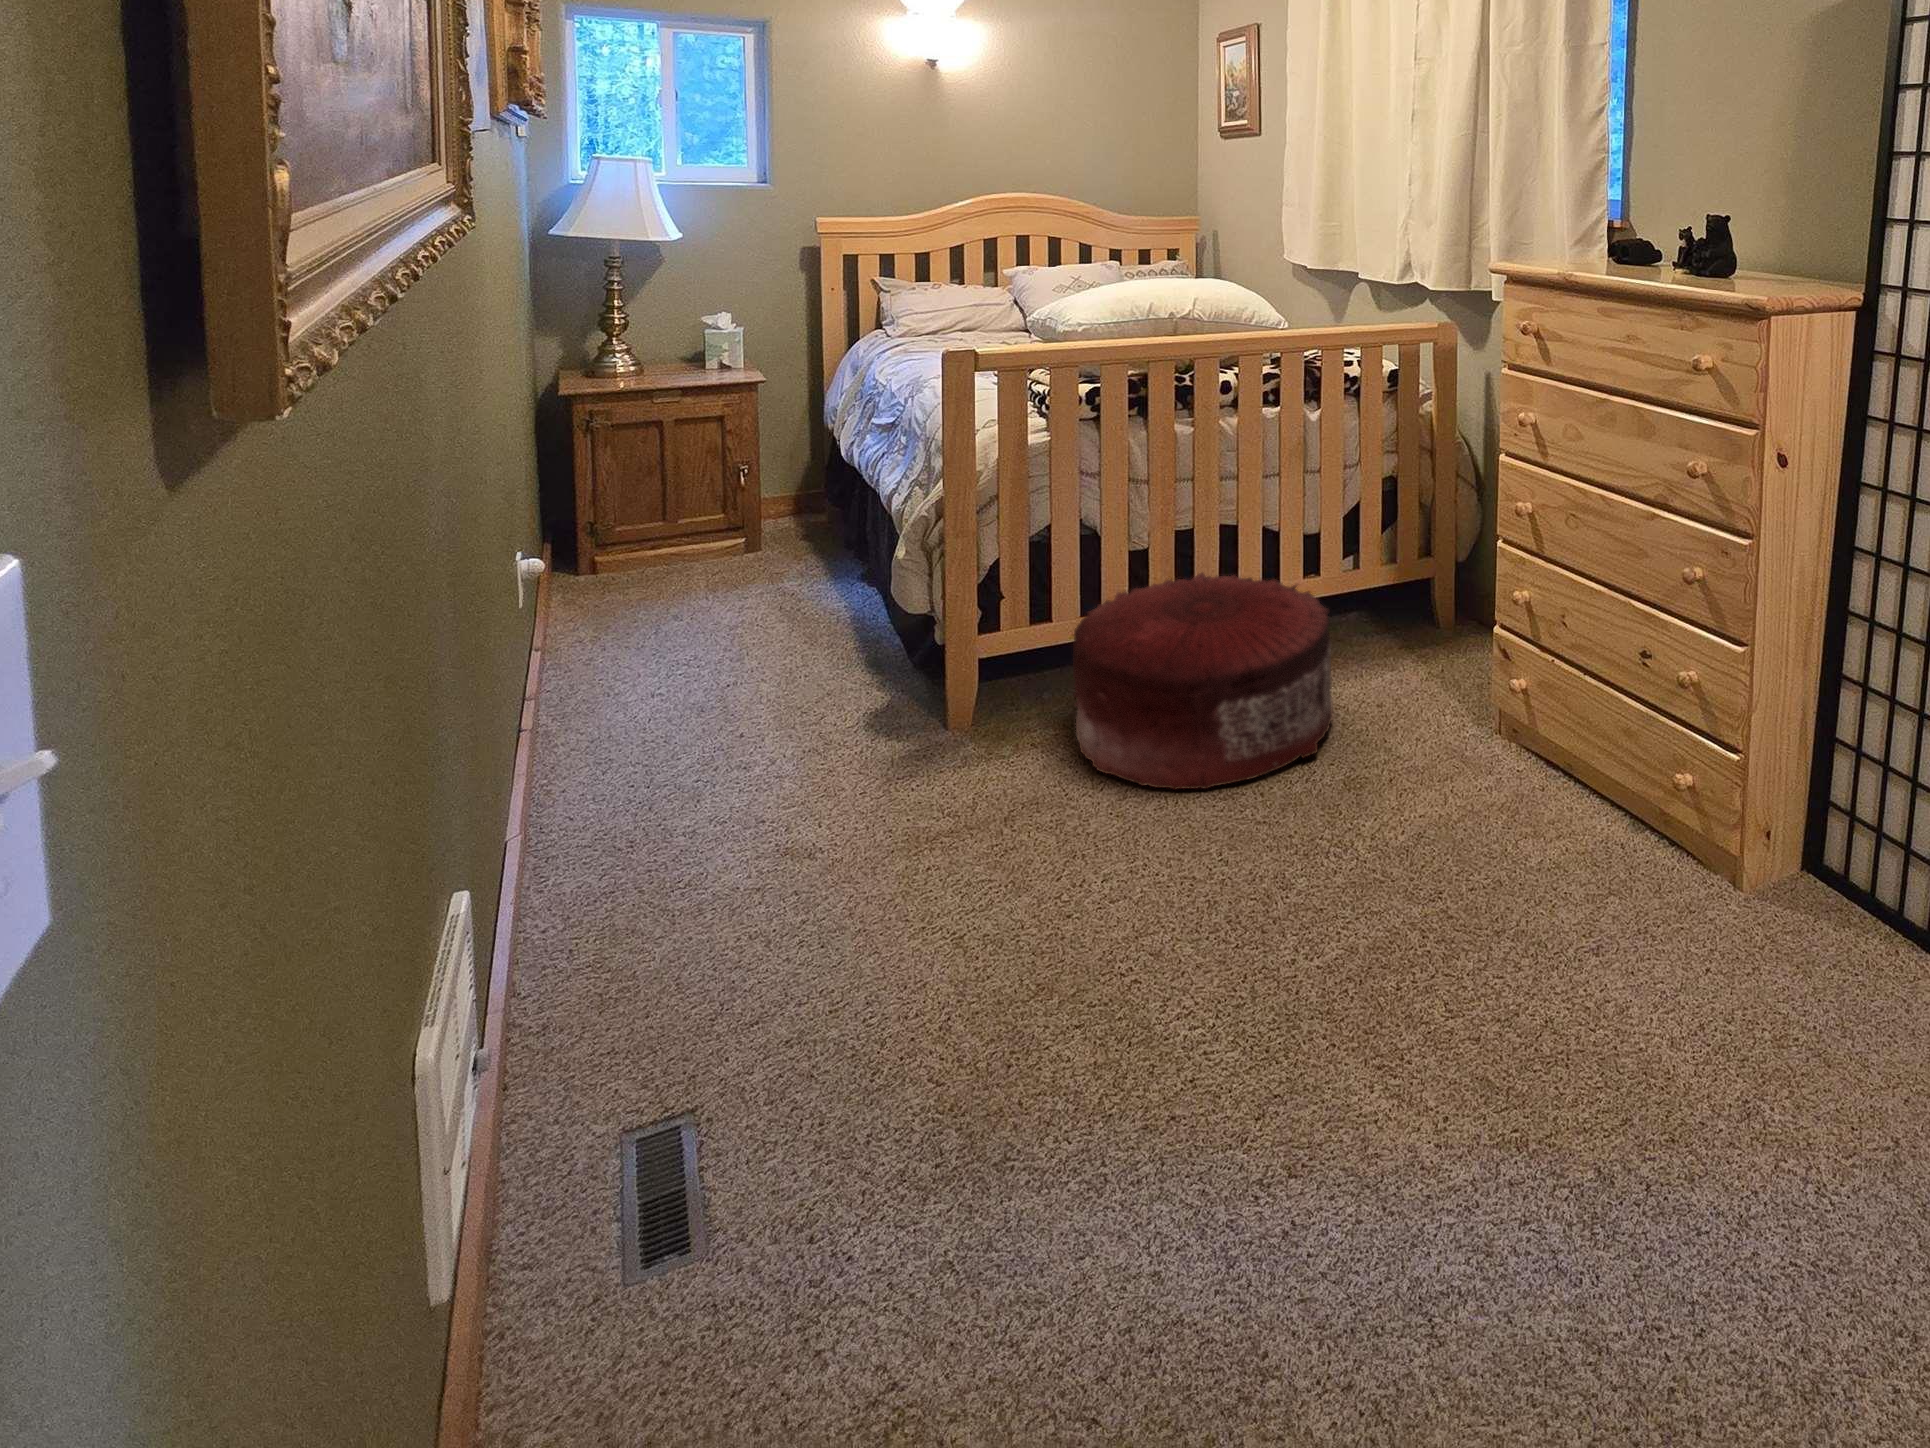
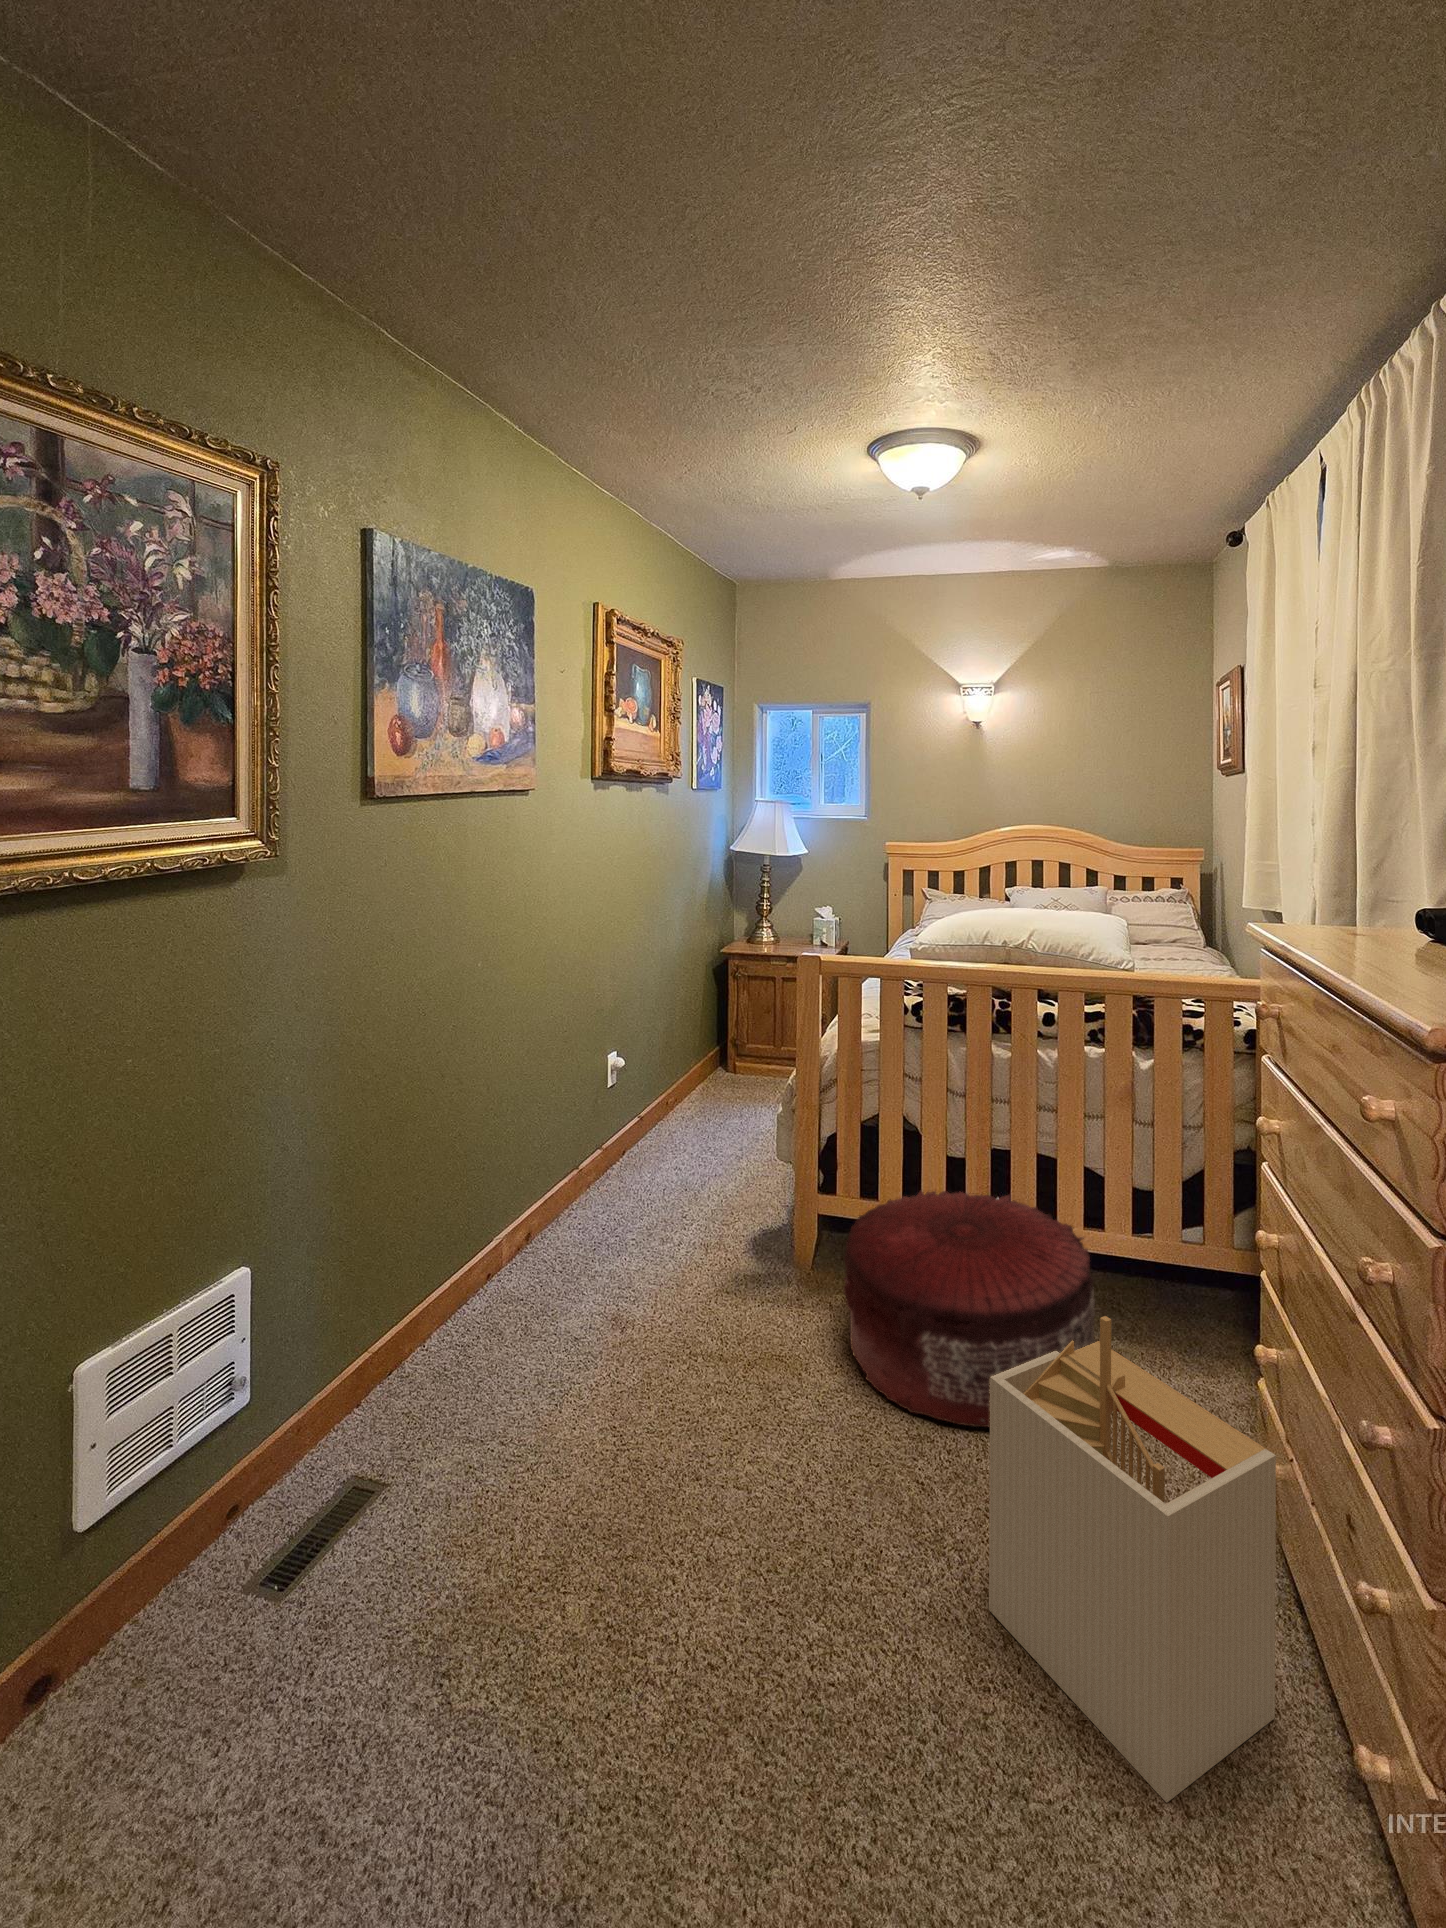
storage bin: none [1390,588,1593,896] -> present [989,1316,1276,1803]

